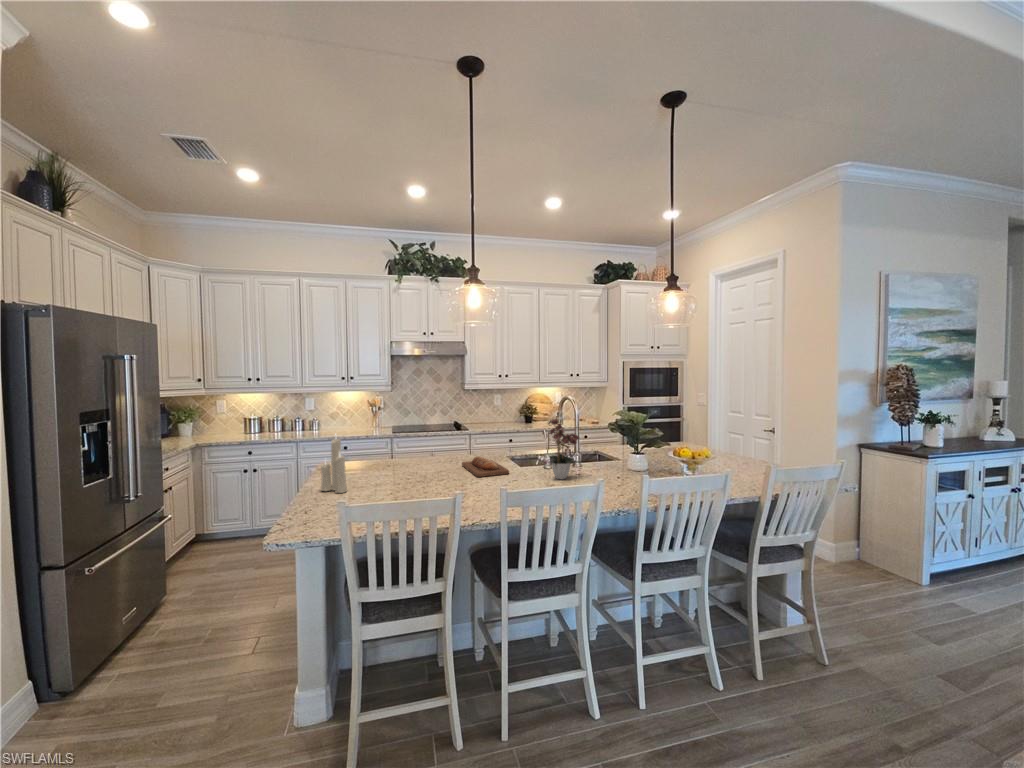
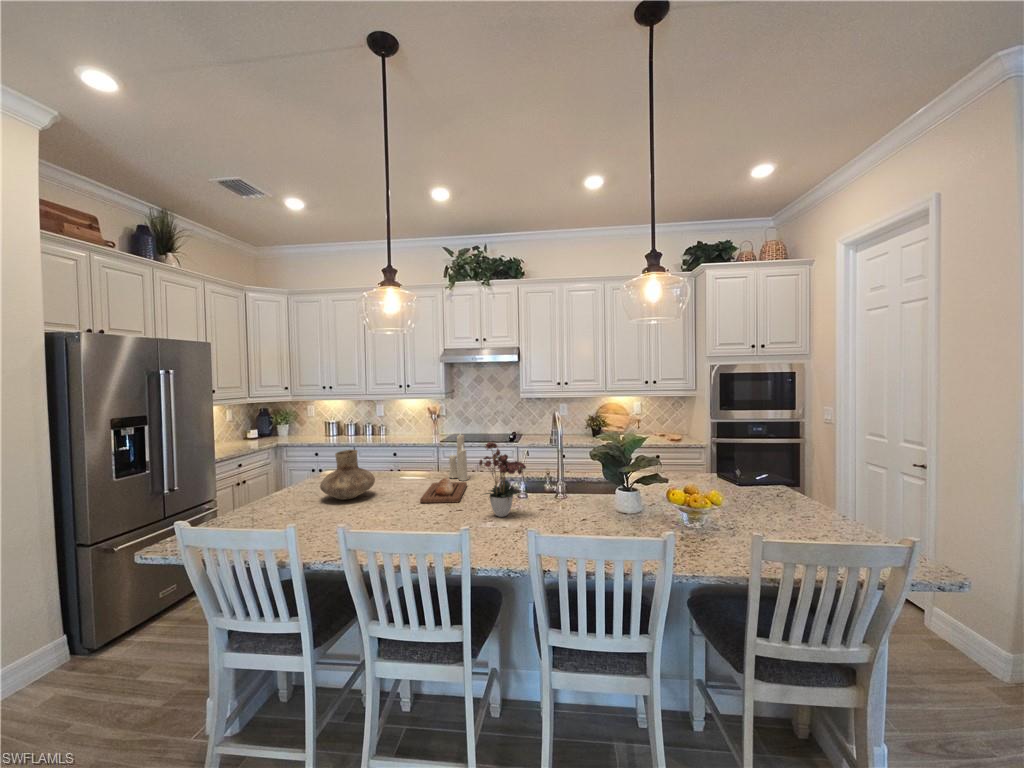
vase: none [372,435,423,482] -> present [320,450,375,500]
candle: present [321,439,347,493] -> present [449,435,468,481]

